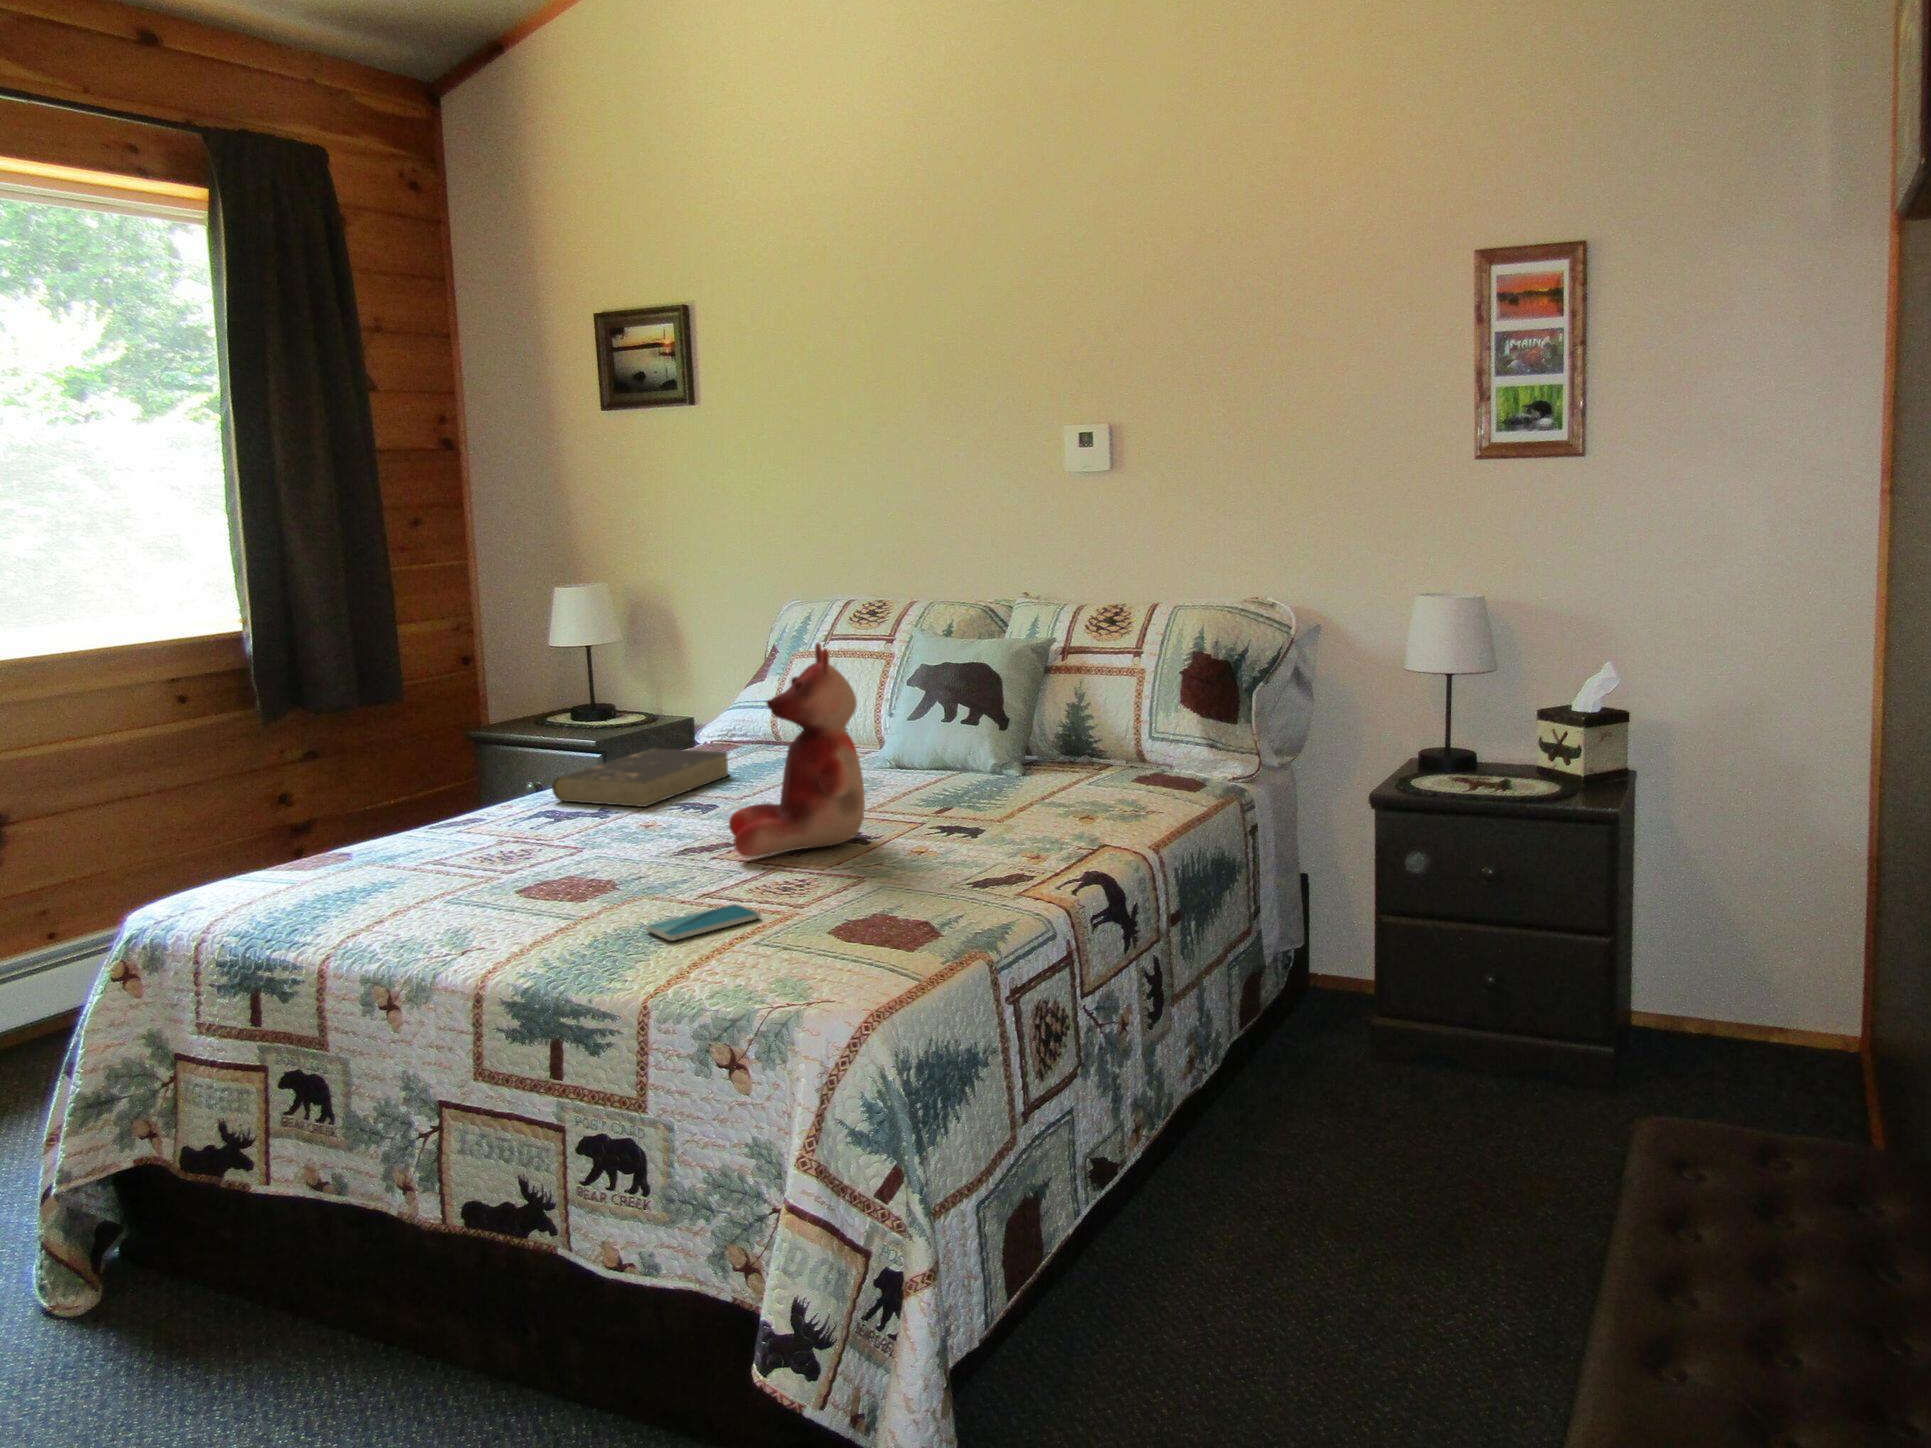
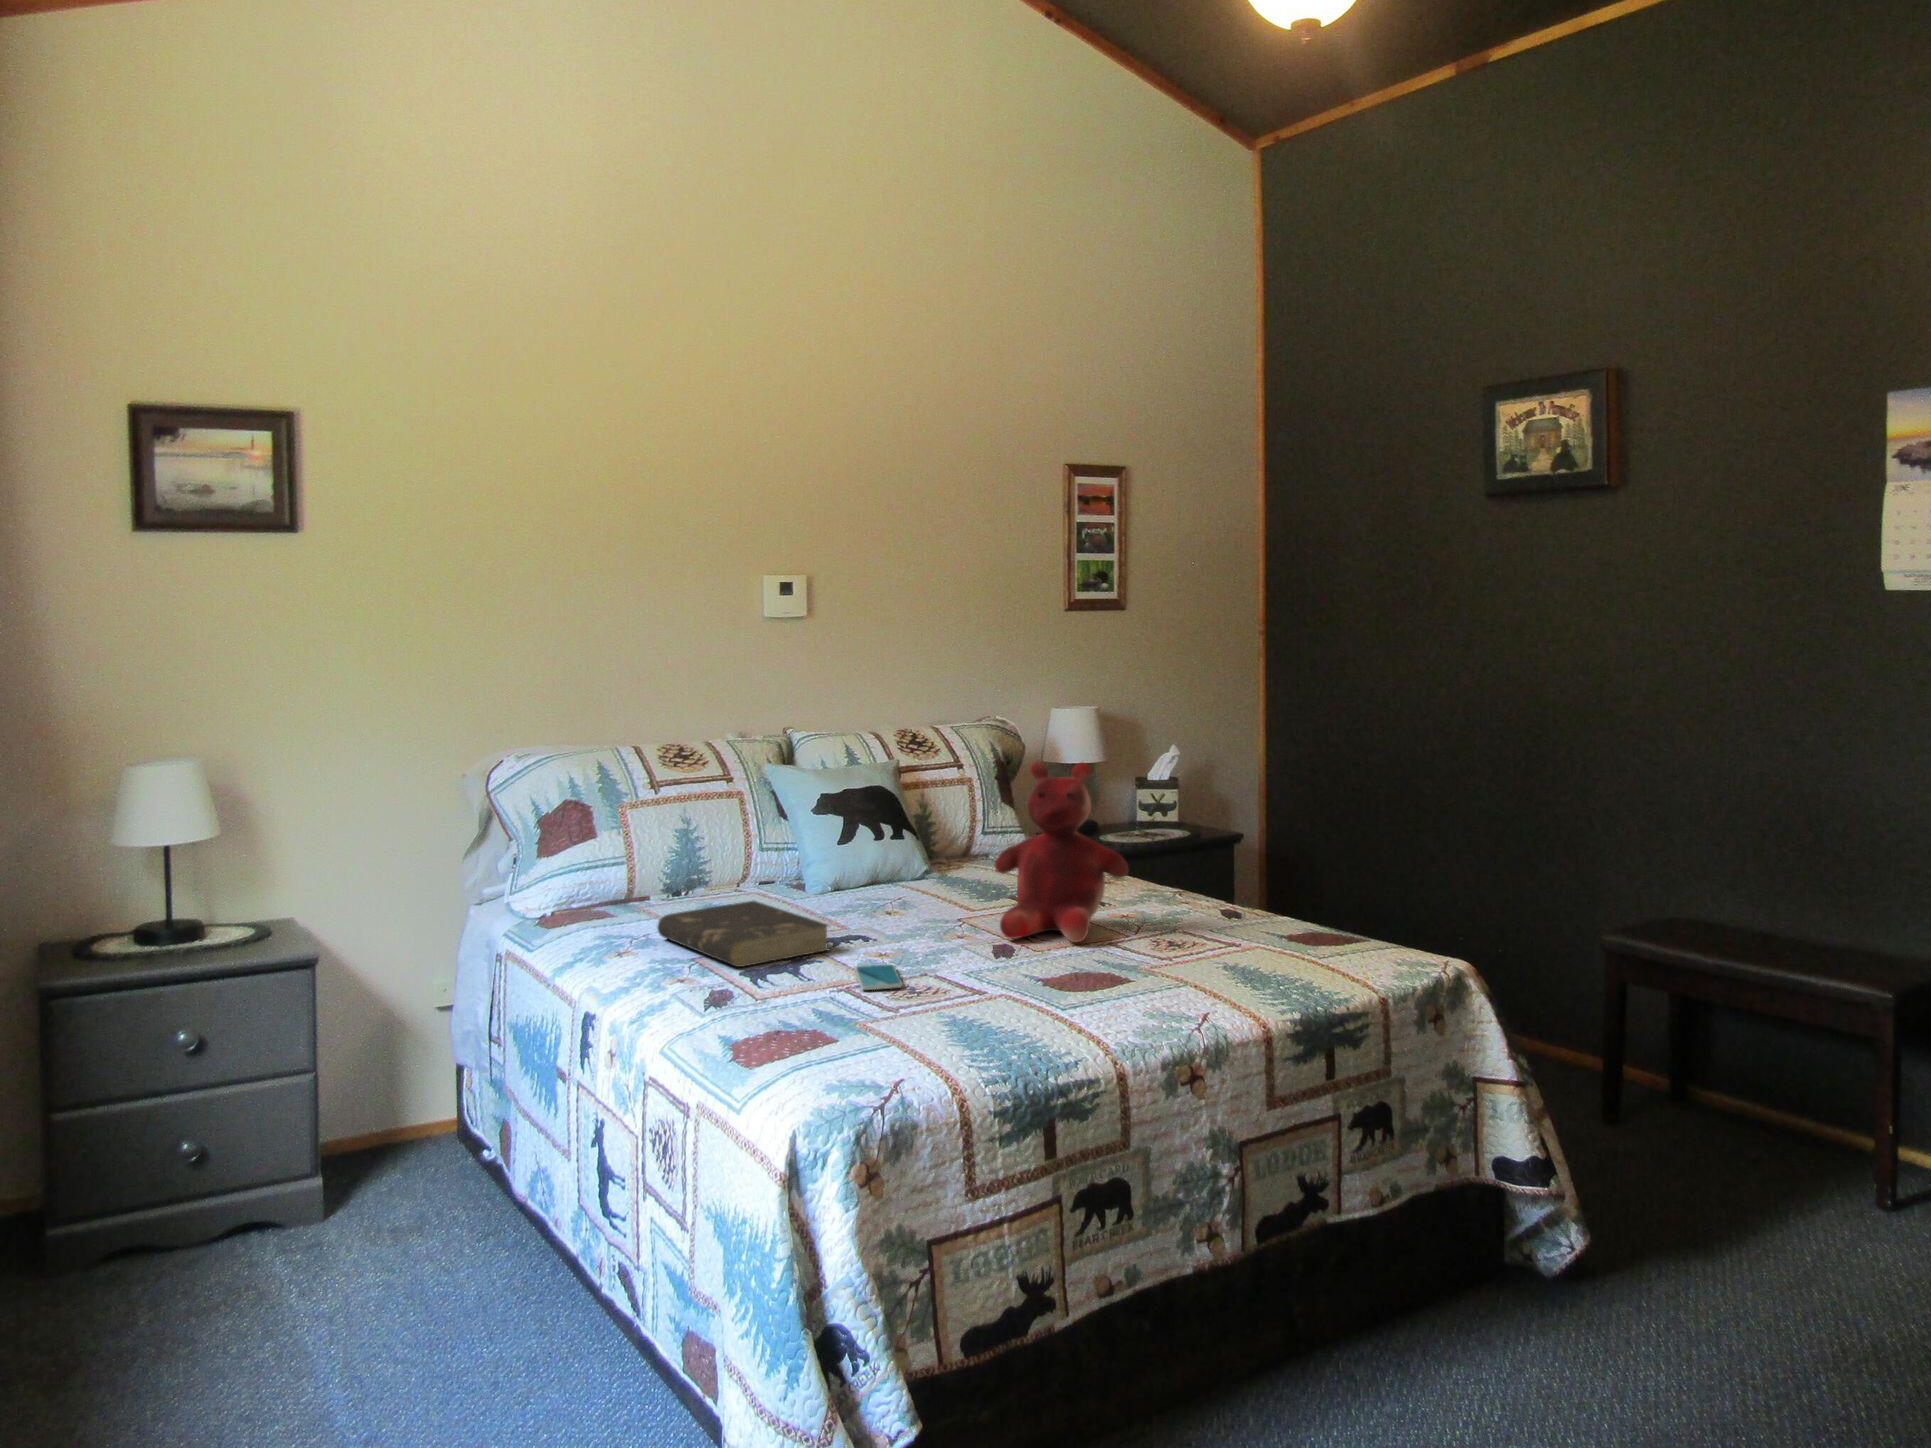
smartphone: present [647,904,761,941] -> present [855,964,902,990]

